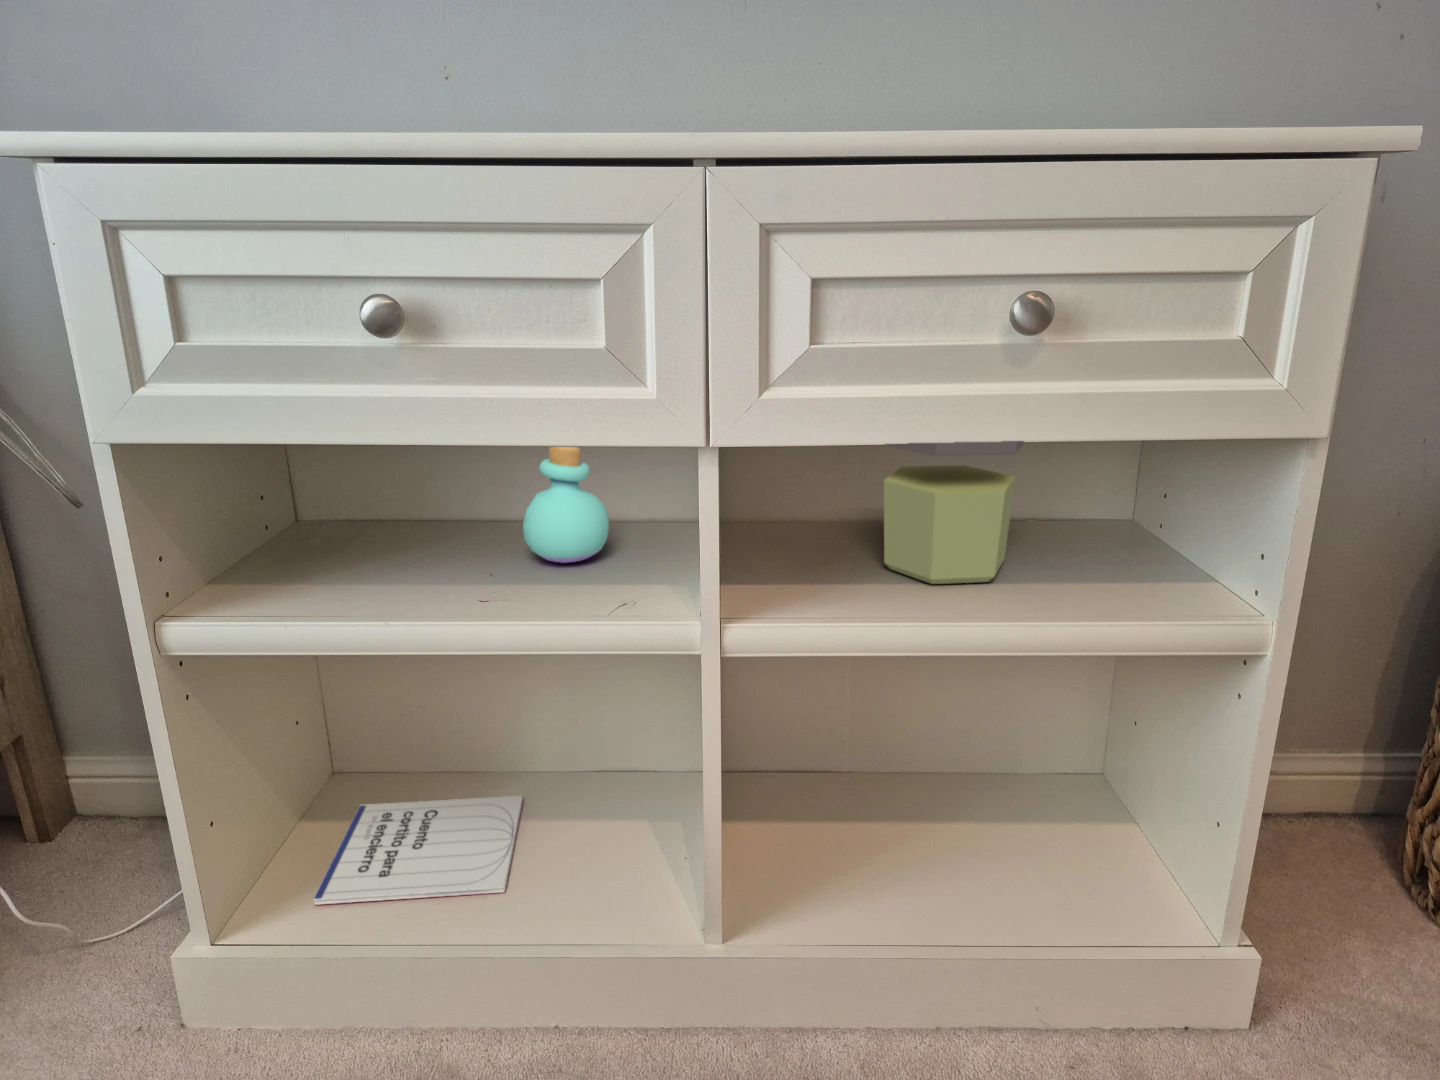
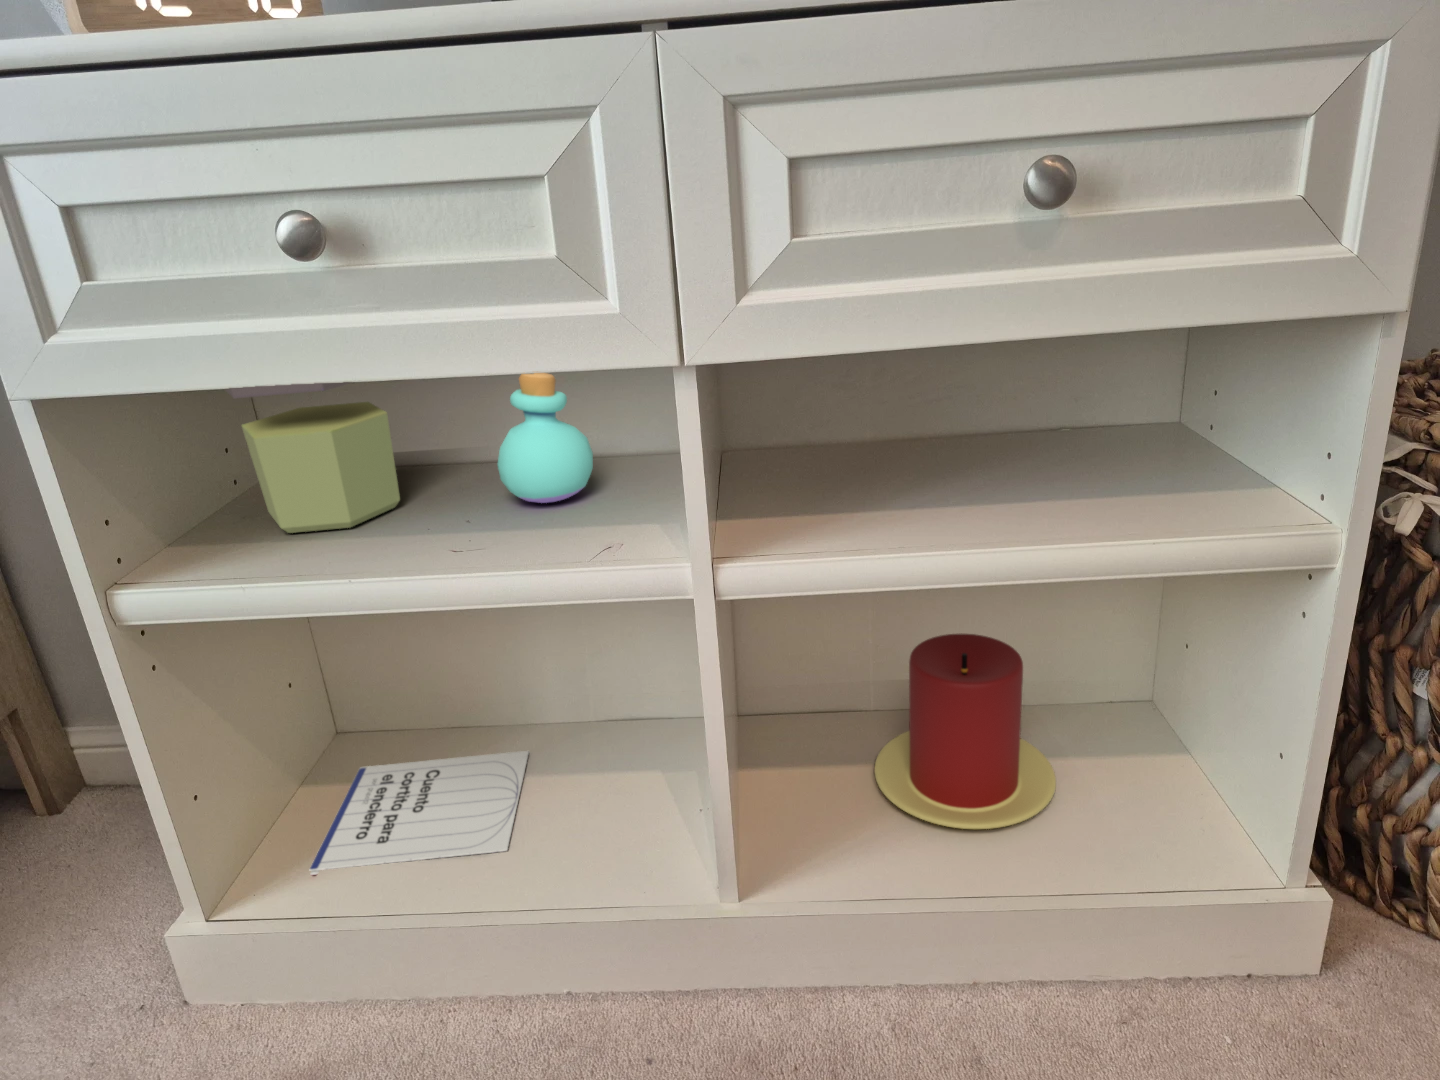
jar: present [884,441,1025,584] -> present [225,382,400,533]
candle: none [848,702,1014,883] -> present [875,633,1056,829]

